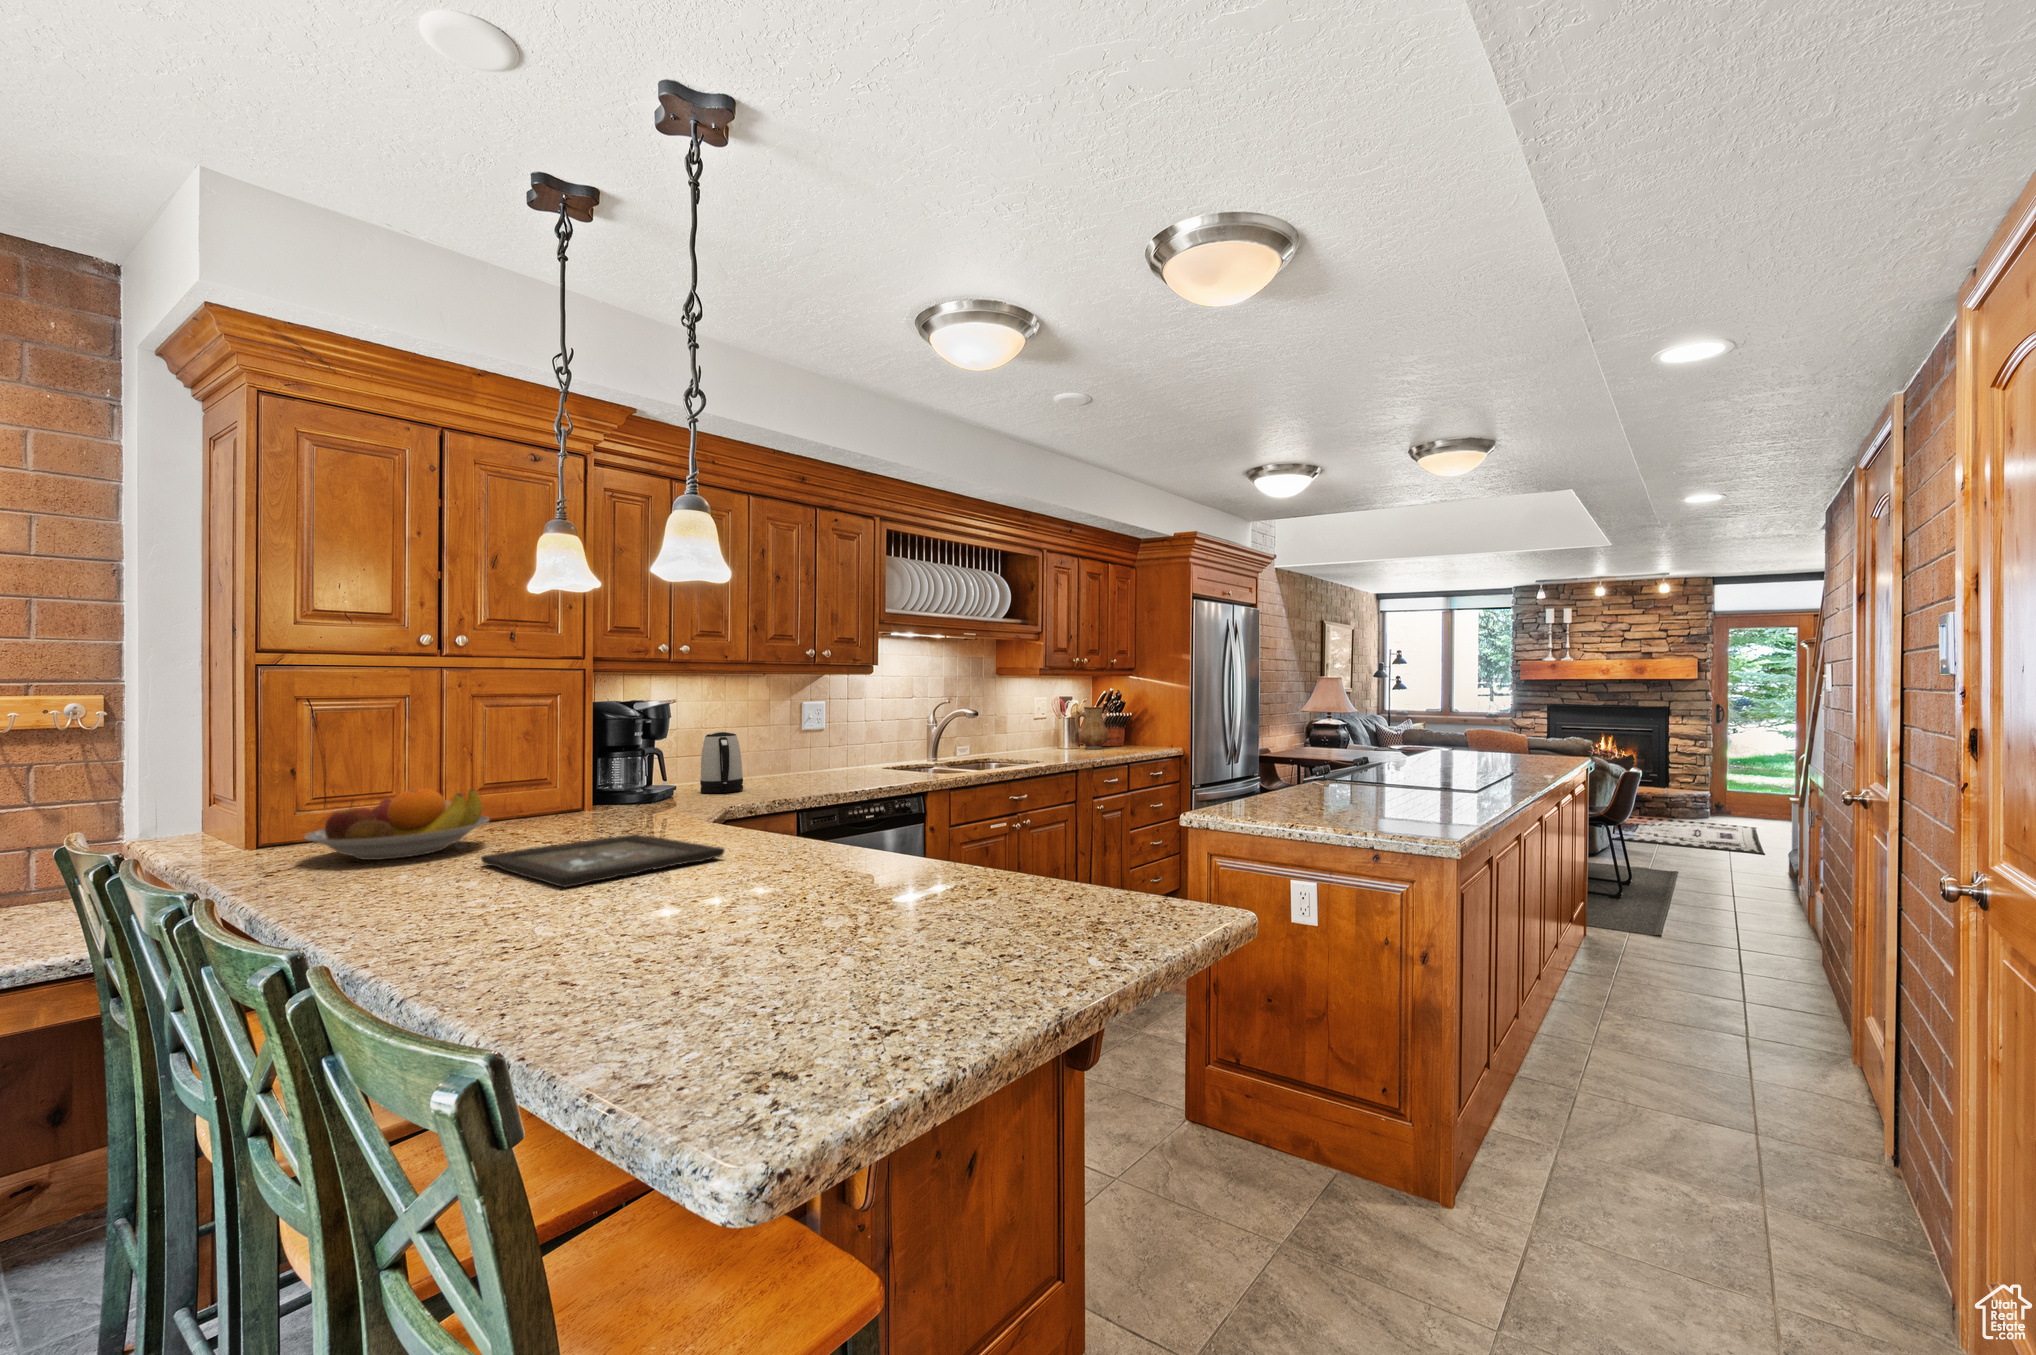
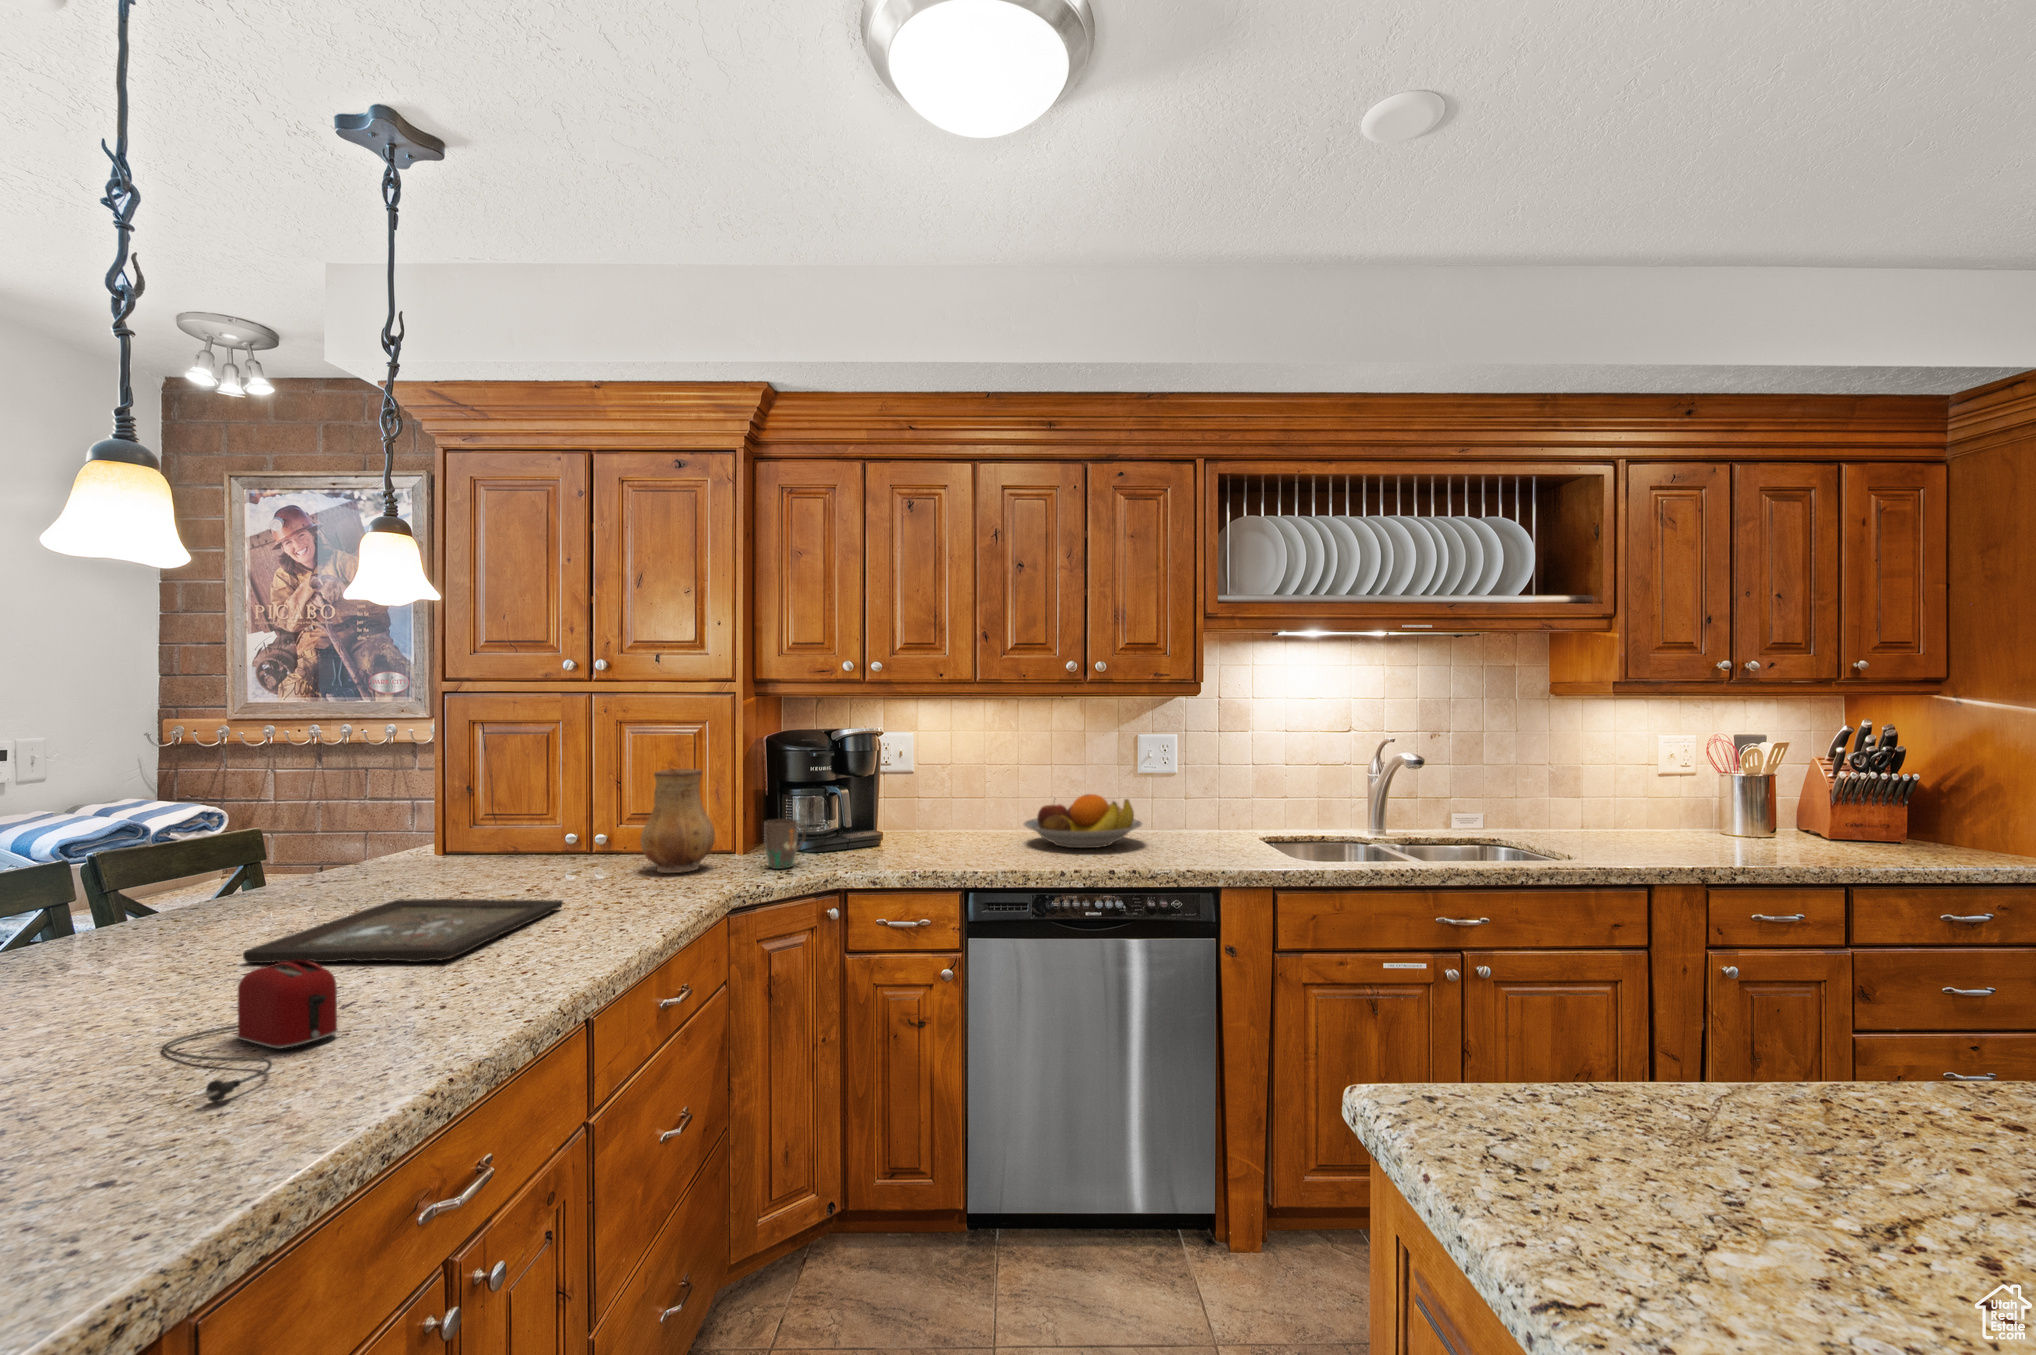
ceramic pitcher: present [1074,707,1108,749] -> present [641,769,715,873]
kettle: present [700,732,743,793] -> none [919,770,970,849]
mug: none [653,772,682,812] -> present [764,819,806,869]
fruit bowl: present [304,788,489,860] -> present [1024,794,1142,848]
toaster: none [757,828,919,894] -> present [162,960,338,1103]

